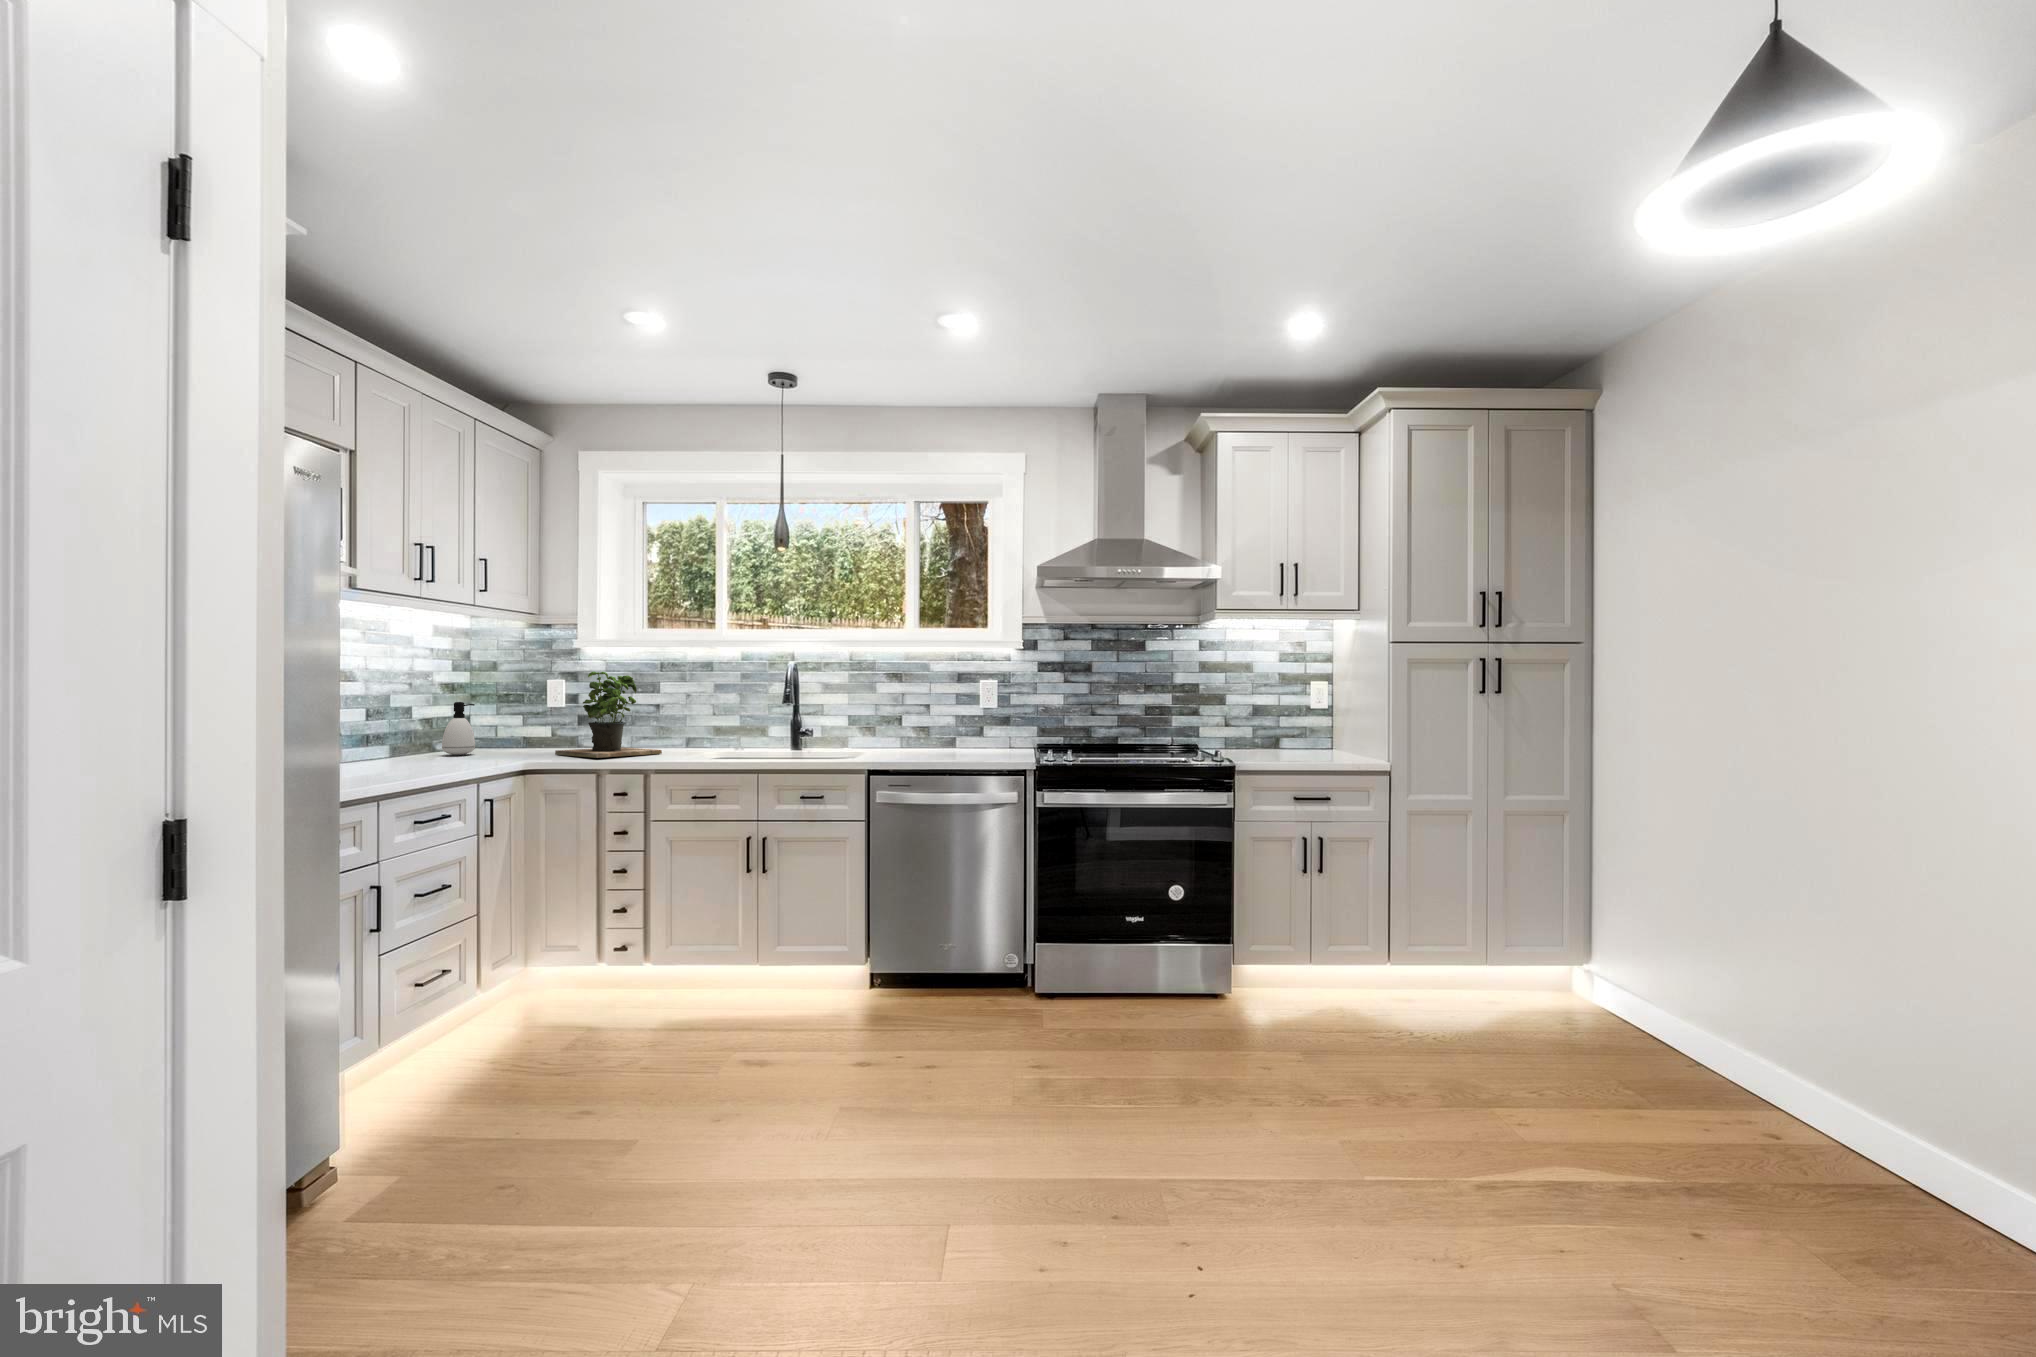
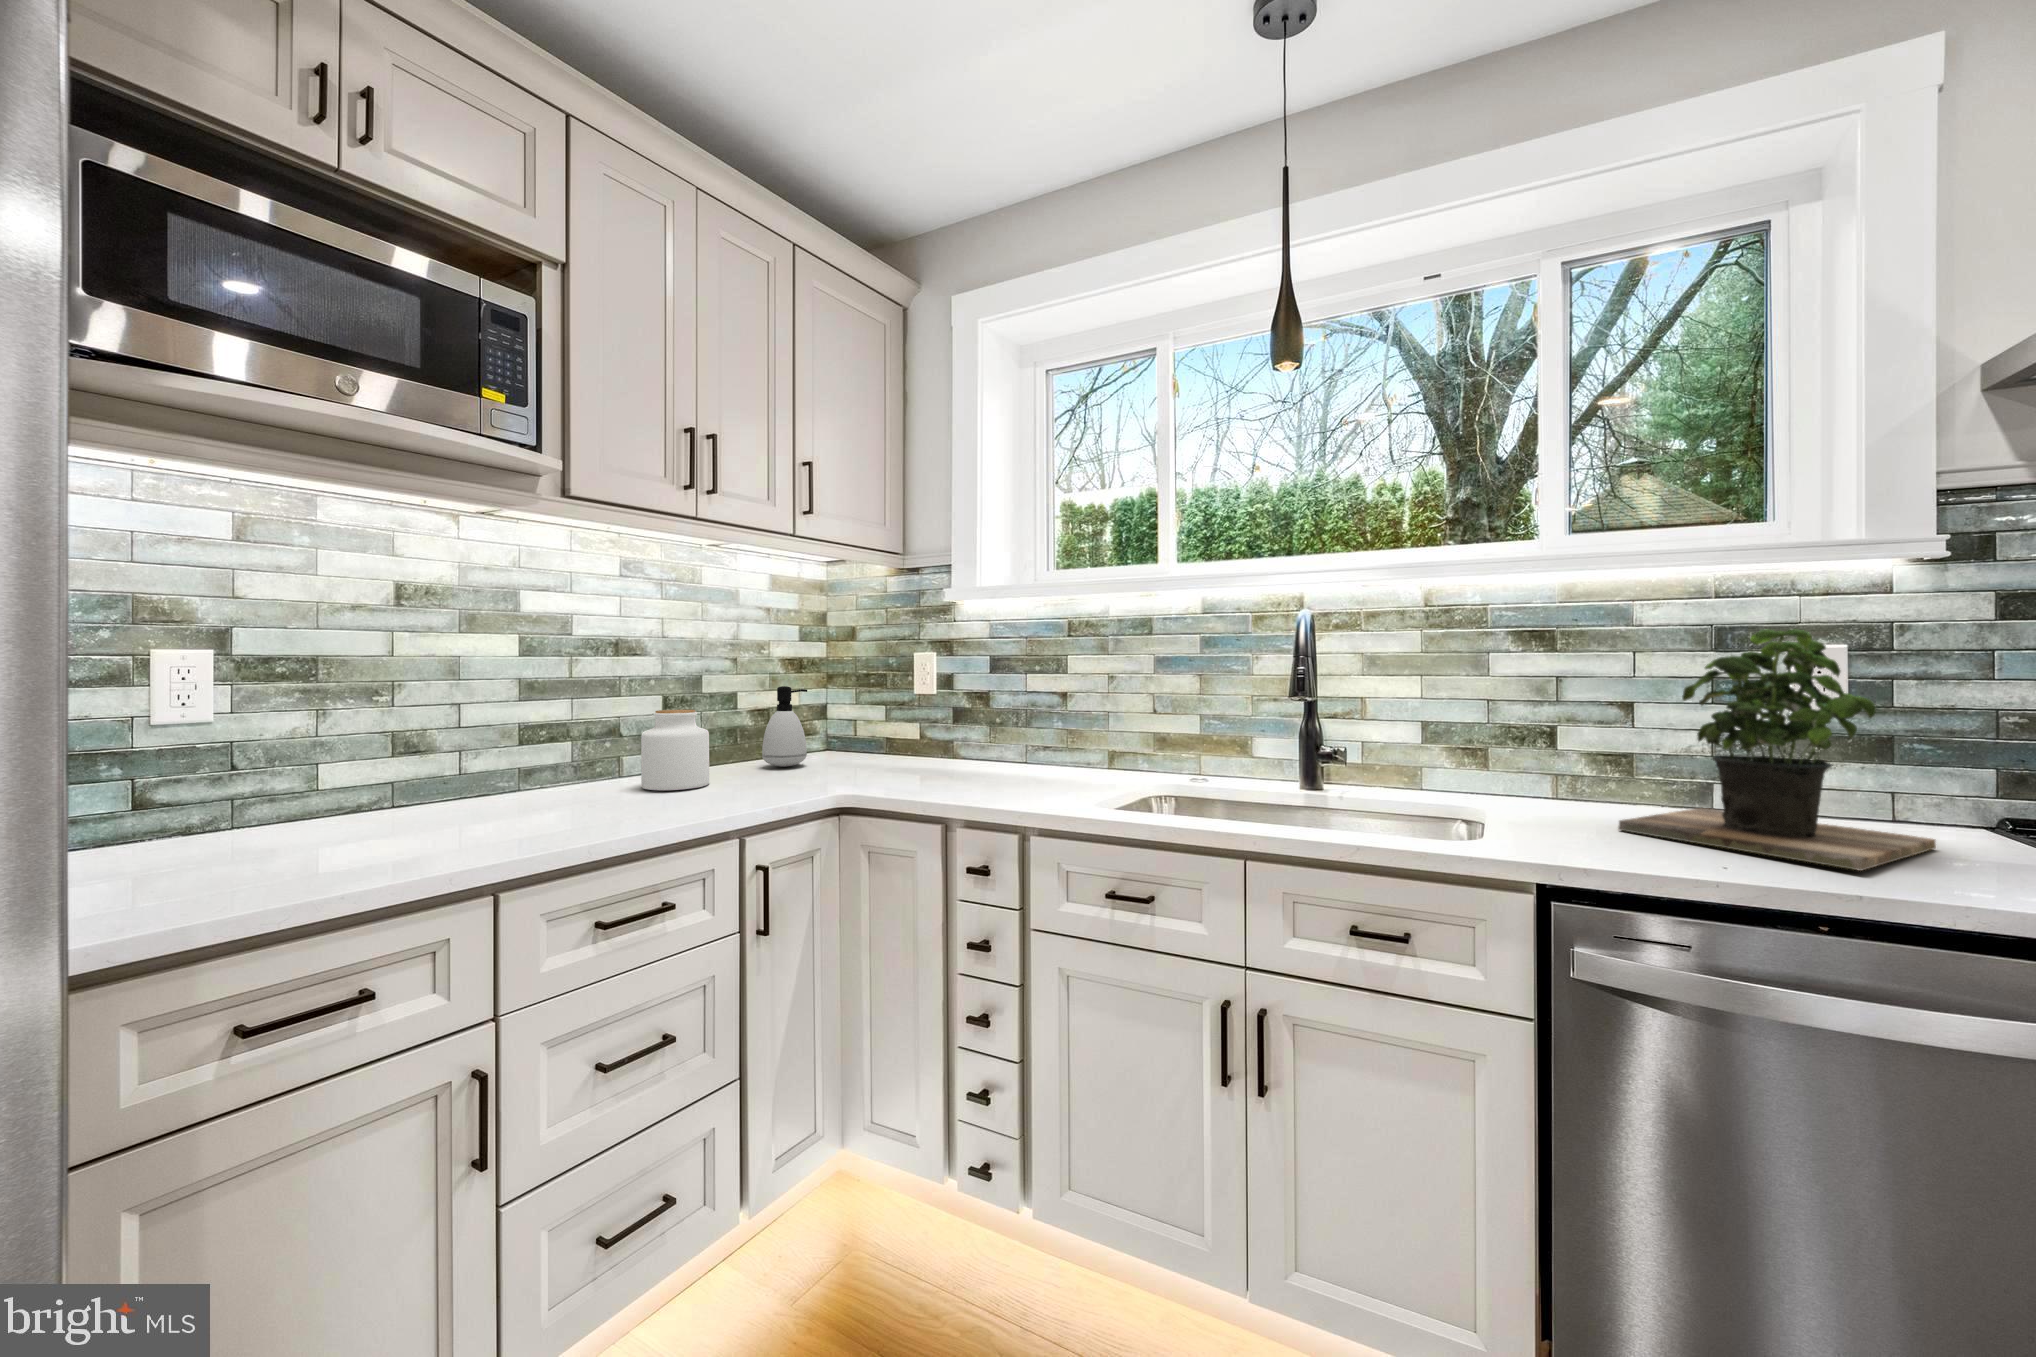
potted plant: present [555,672,662,758] -> present [1618,629,1936,871]
jar: none [377,716,425,765] -> present [641,710,709,790]

